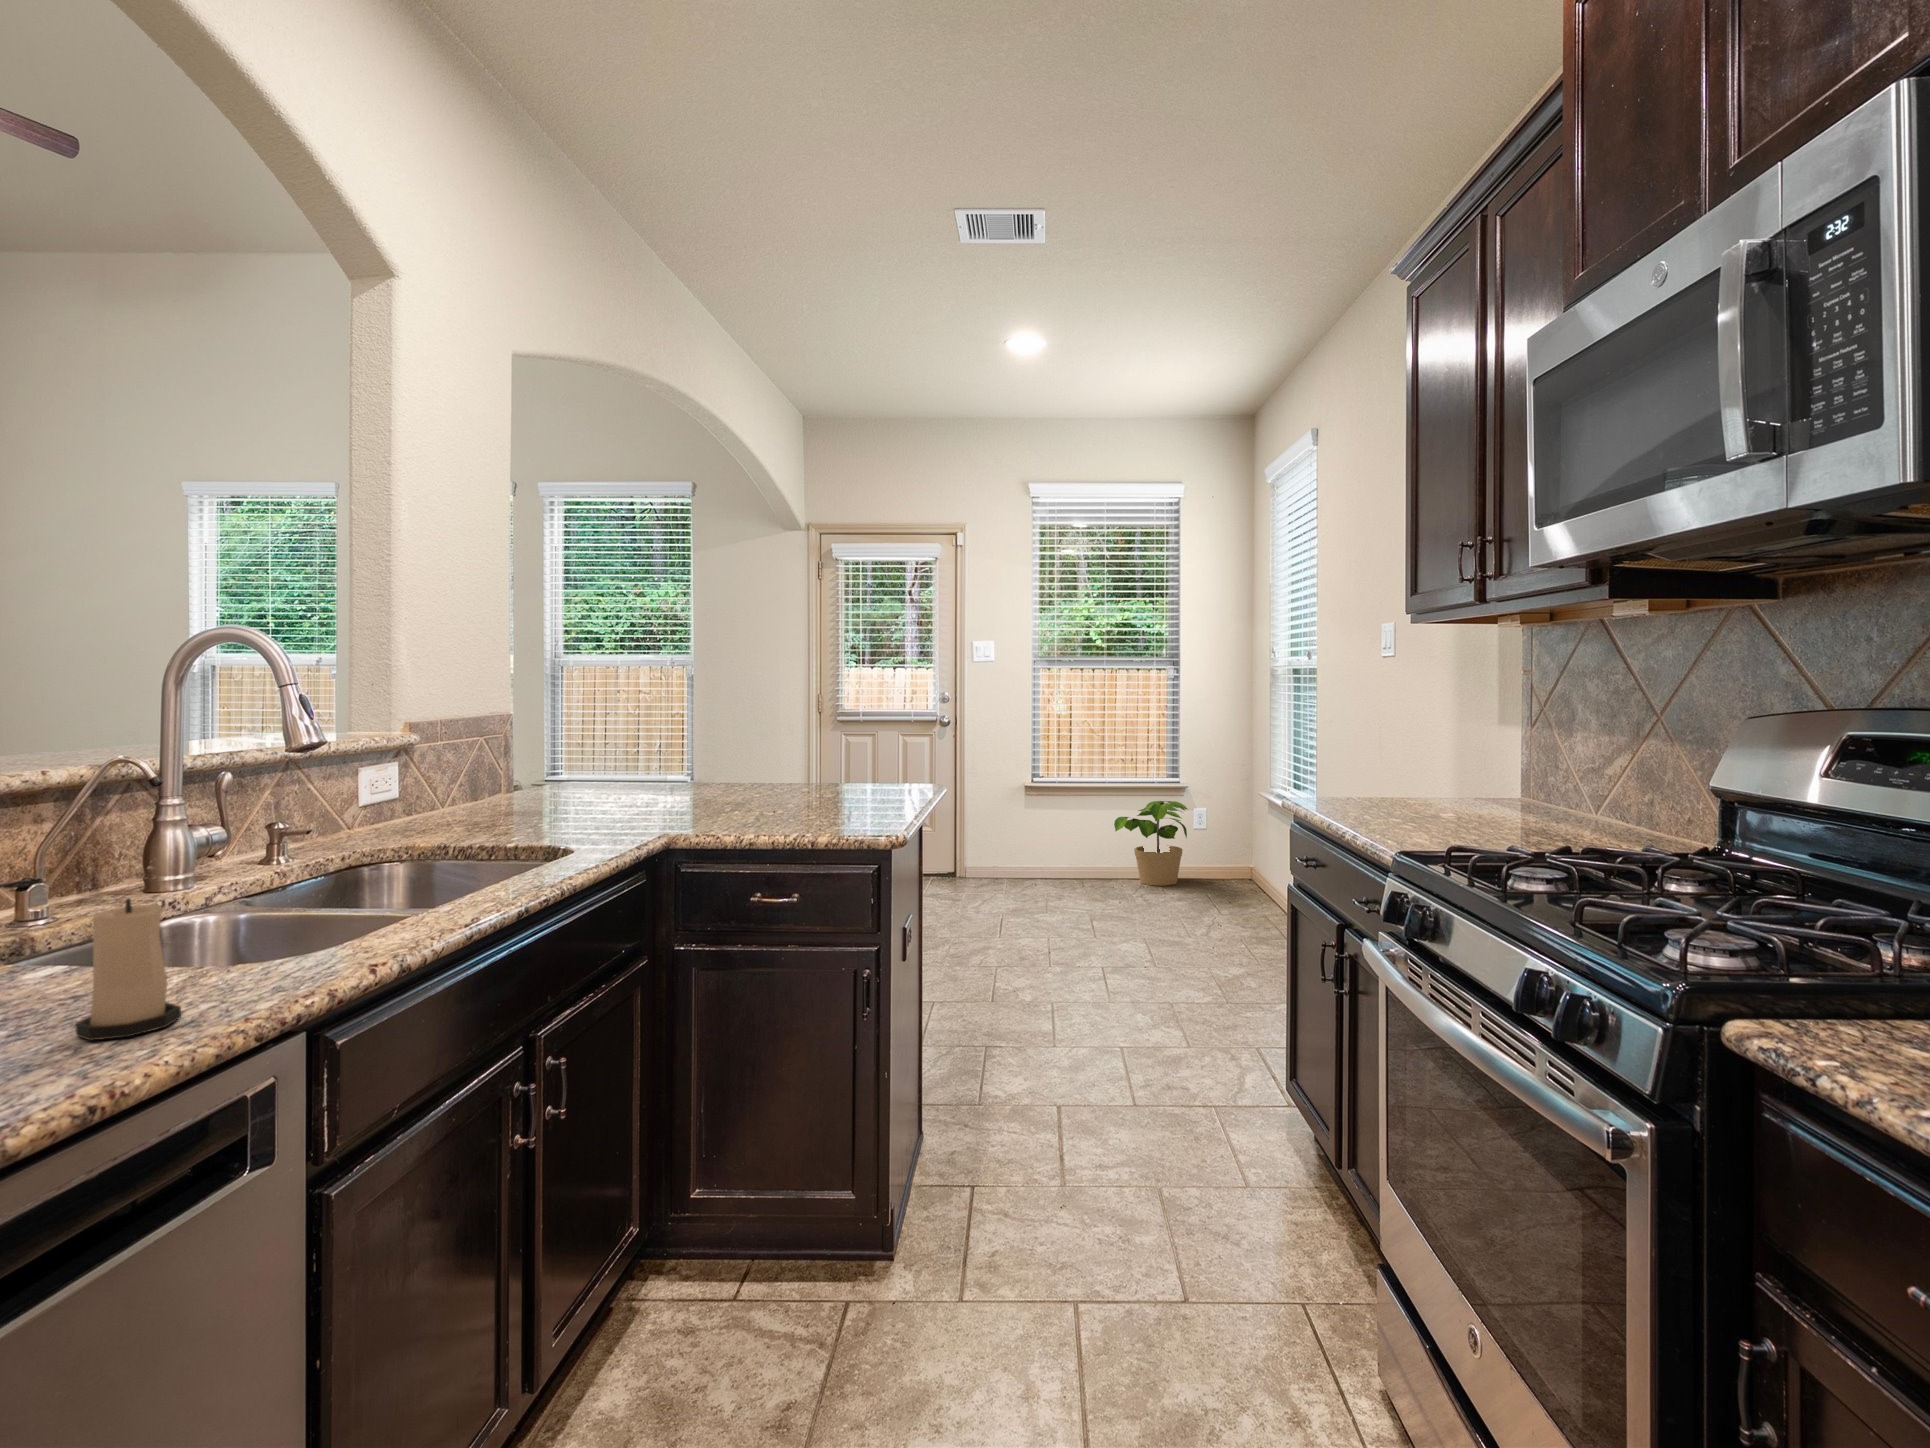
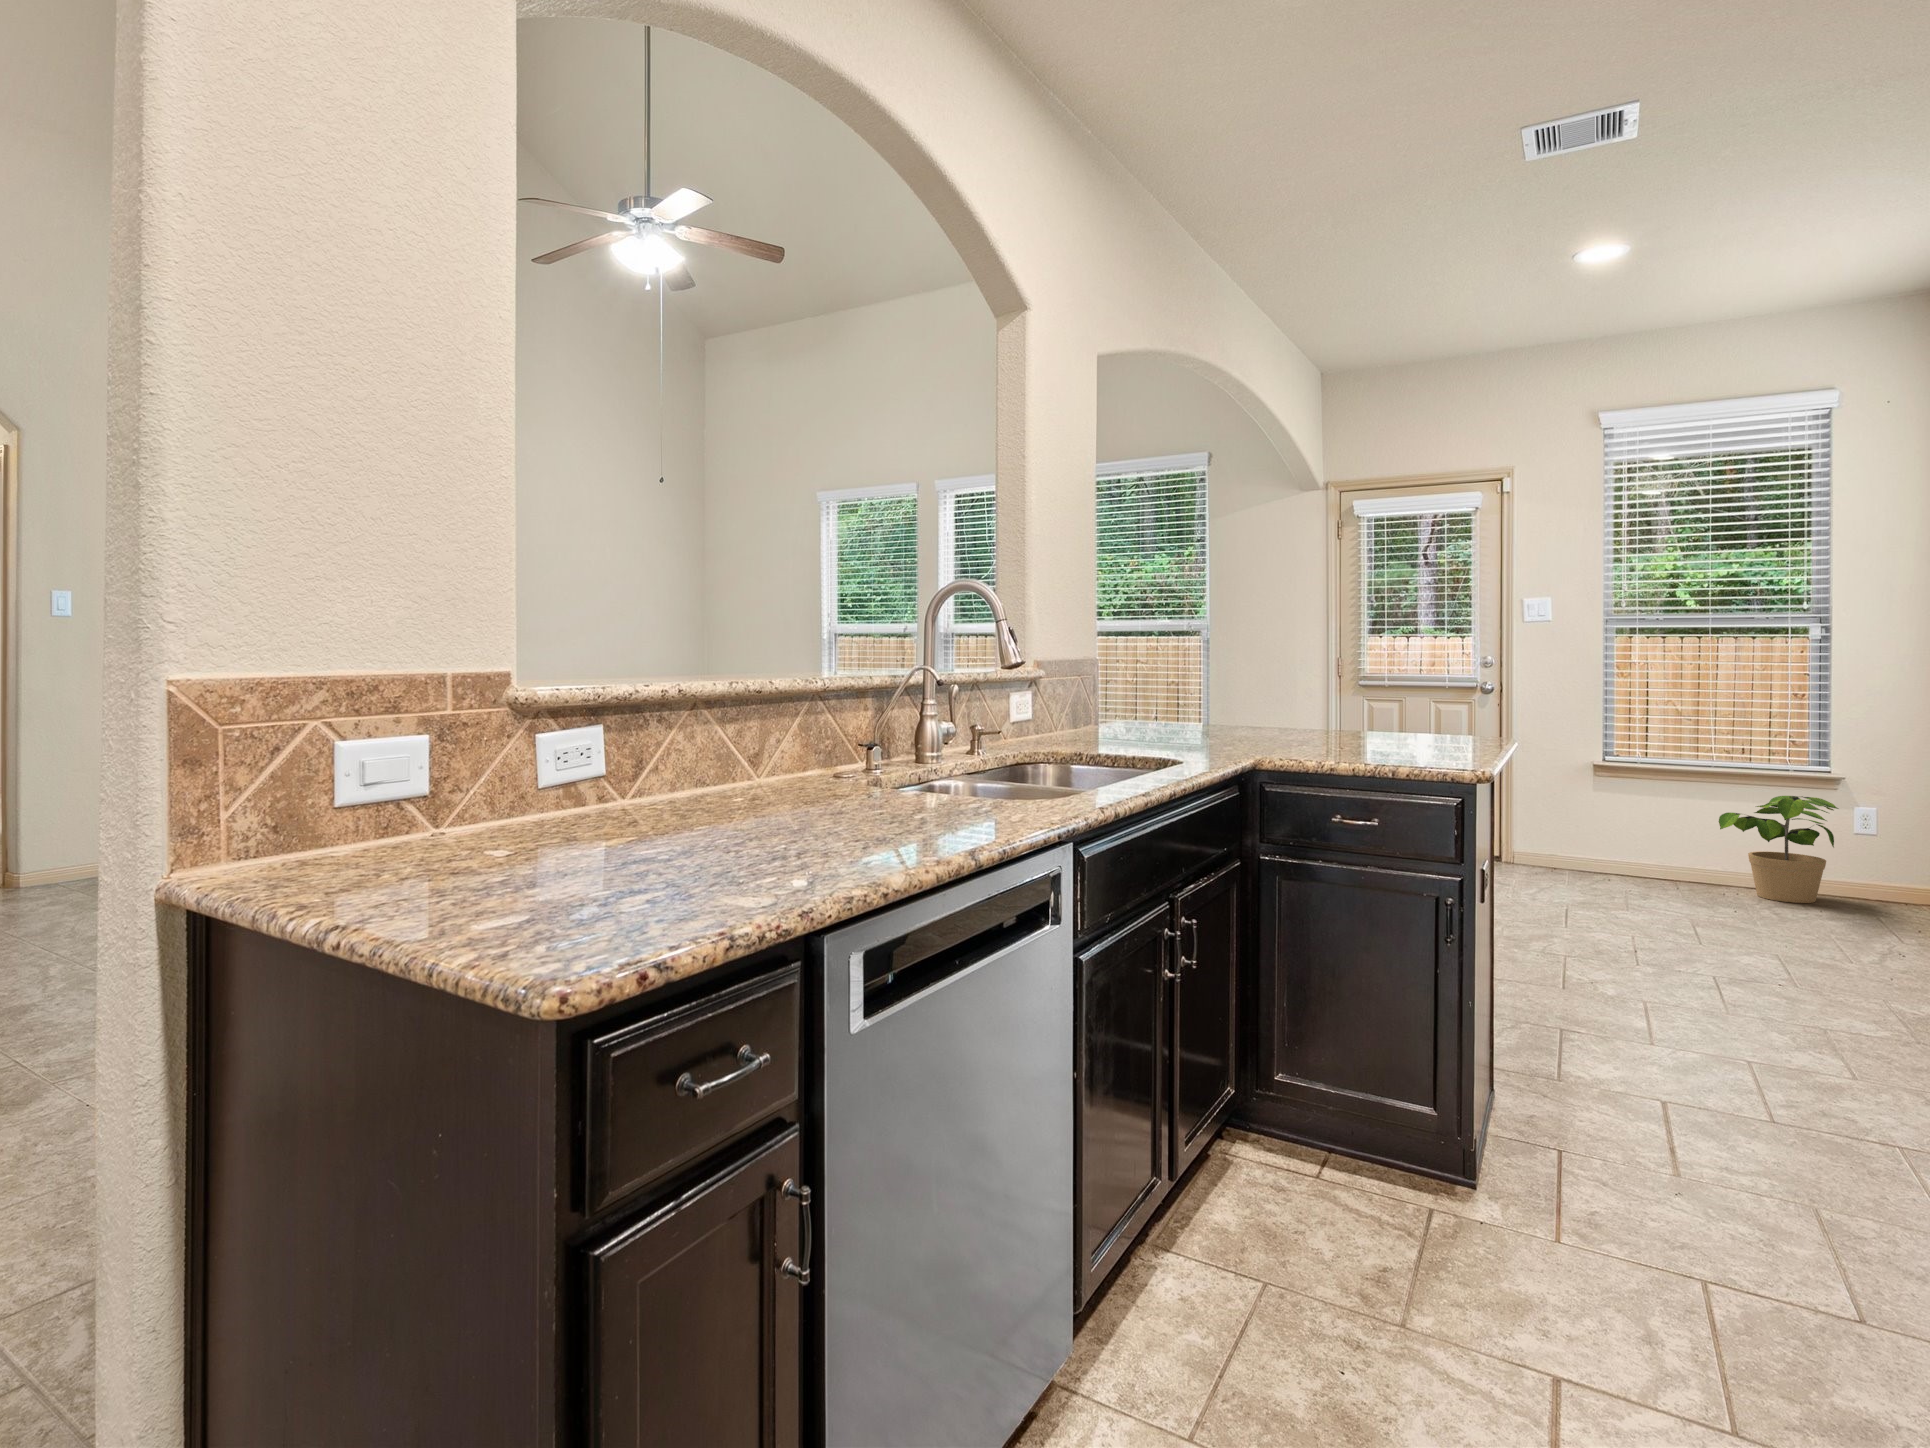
candle: present [76,899,181,1040] -> none [979,737,1027,822]

